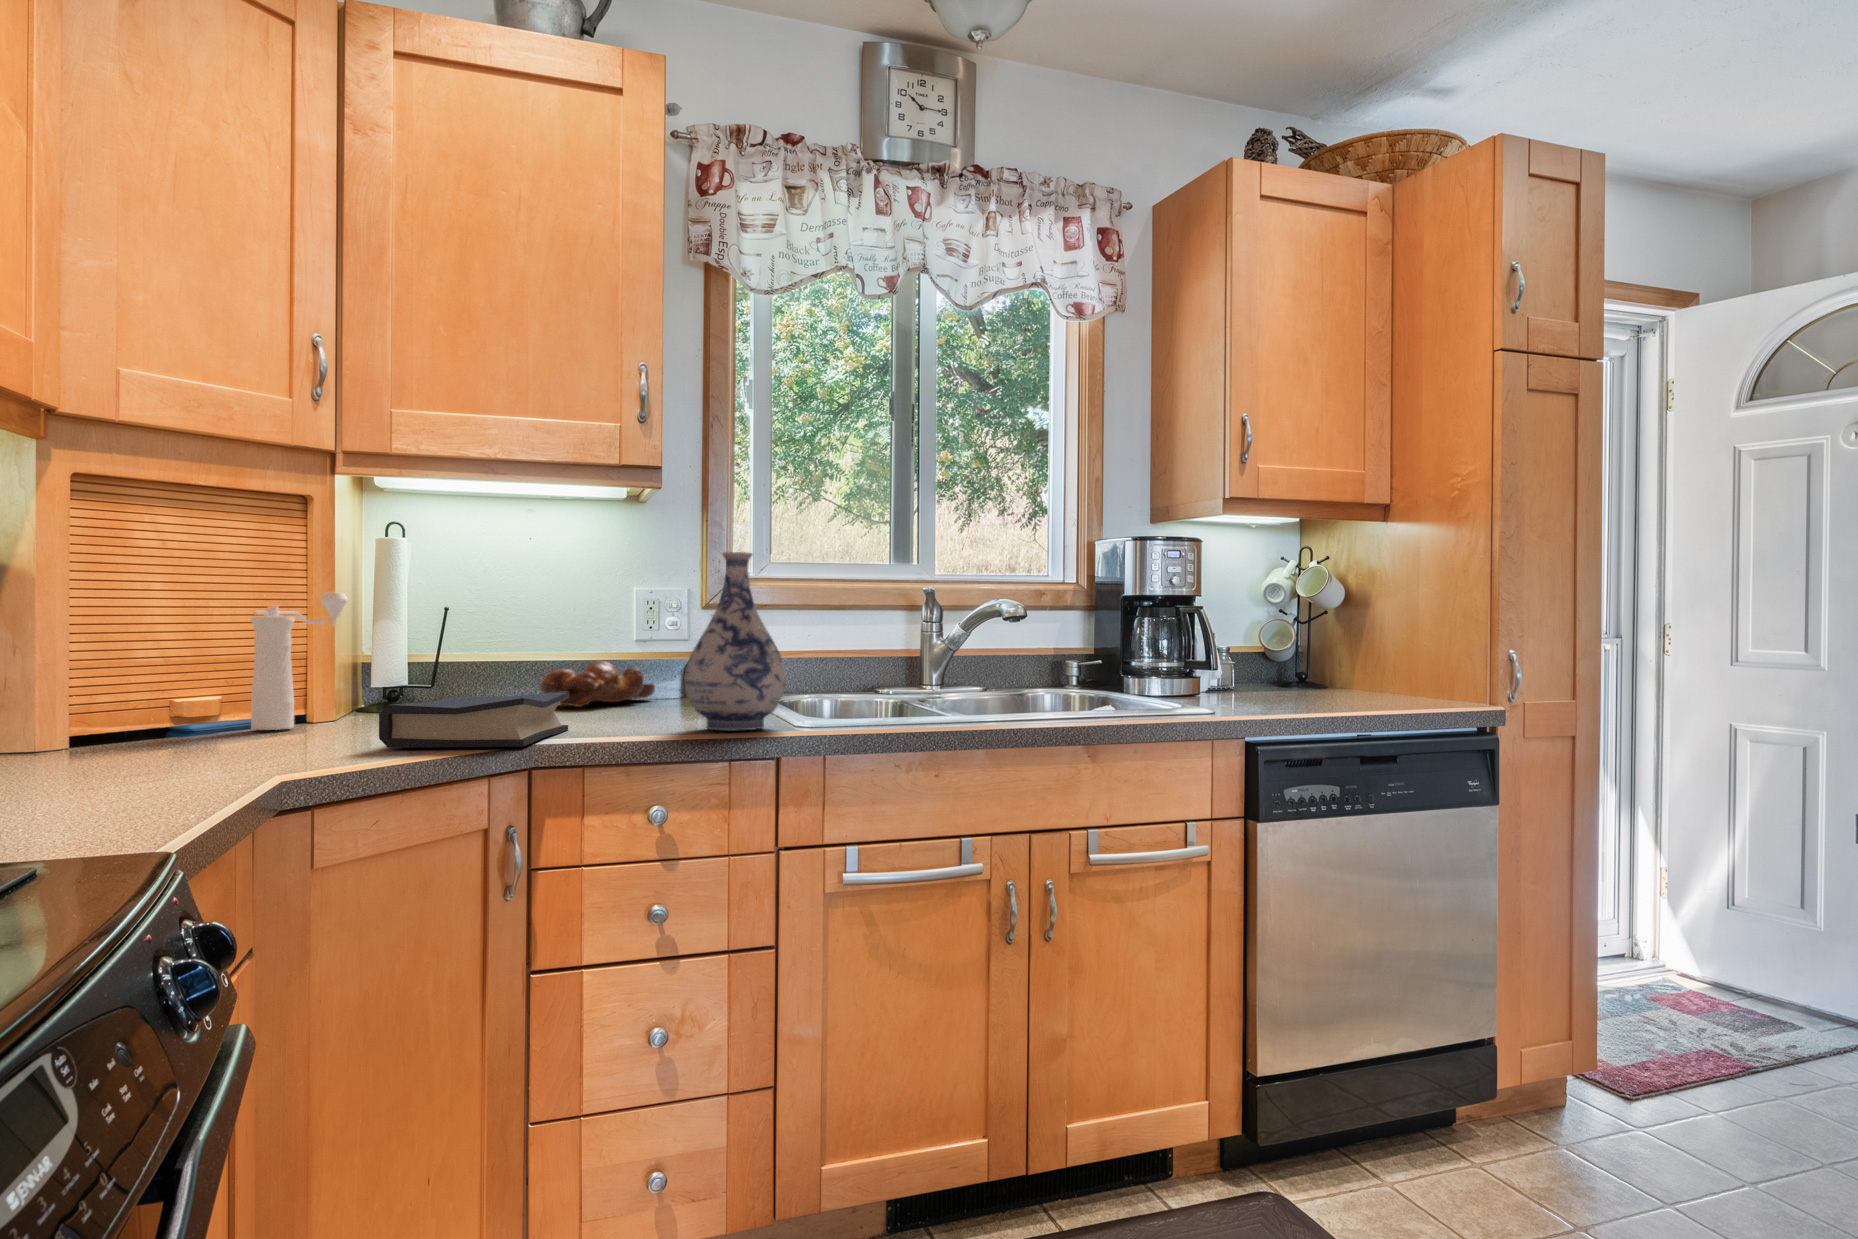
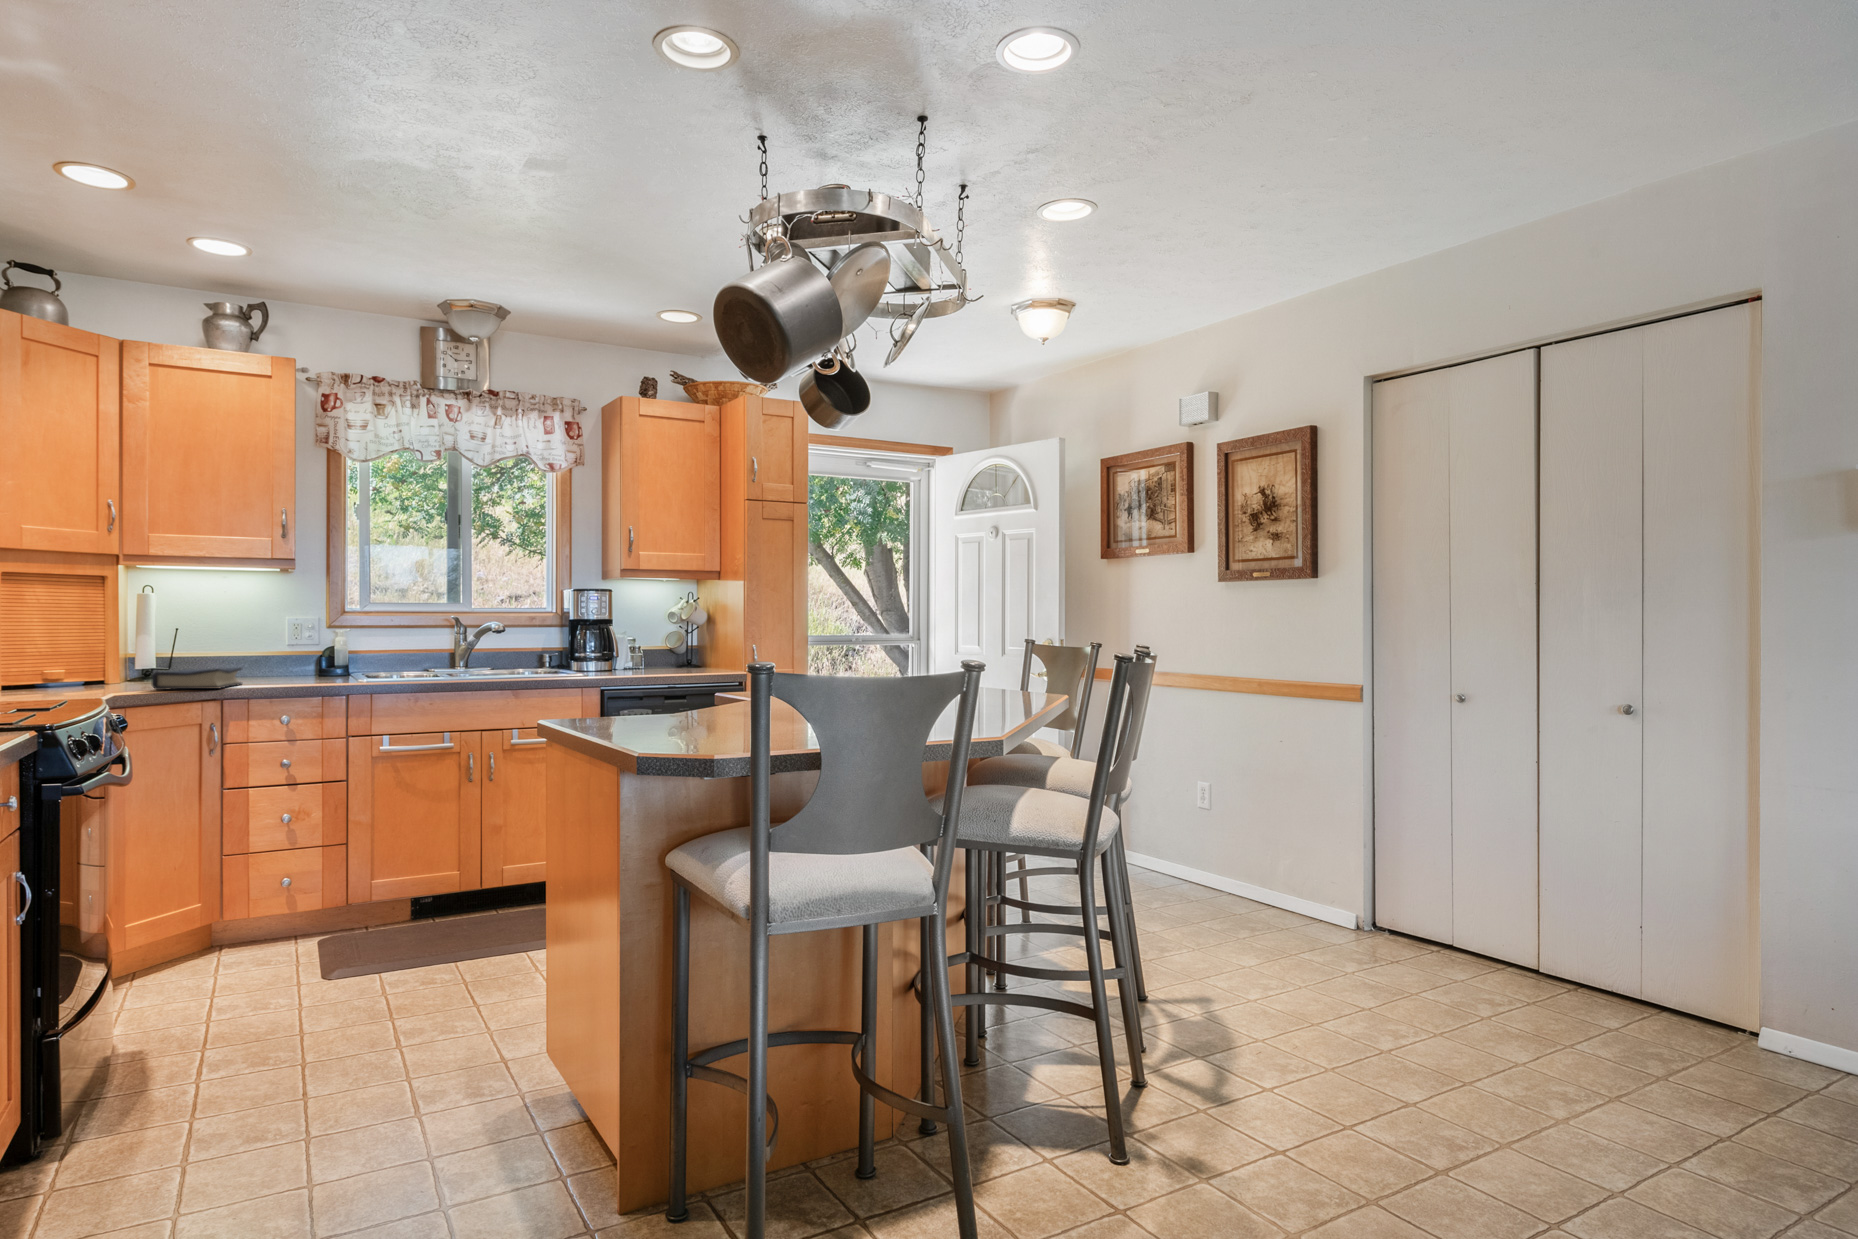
vase: present [684,552,786,730] -> none [300,605,351,684]
pepper mill: present [251,592,348,730] -> none [78,621,126,686]
bread loaf: present [540,660,655,707] -> none [231,652,299,676]

